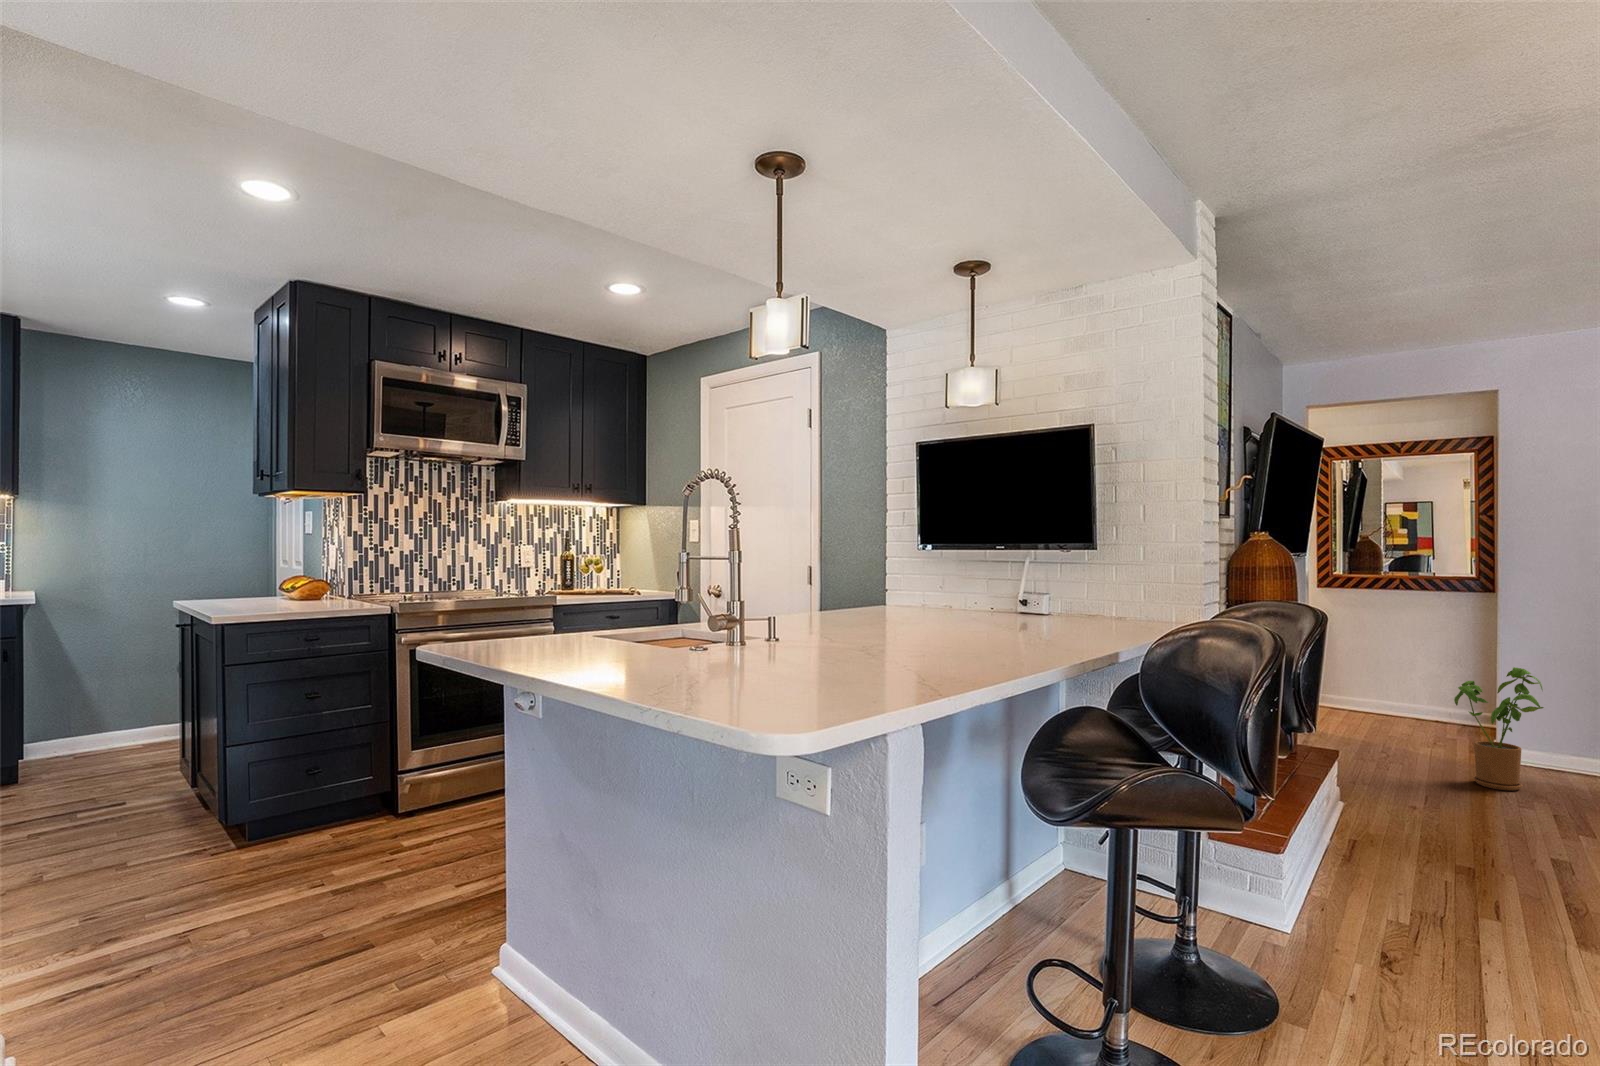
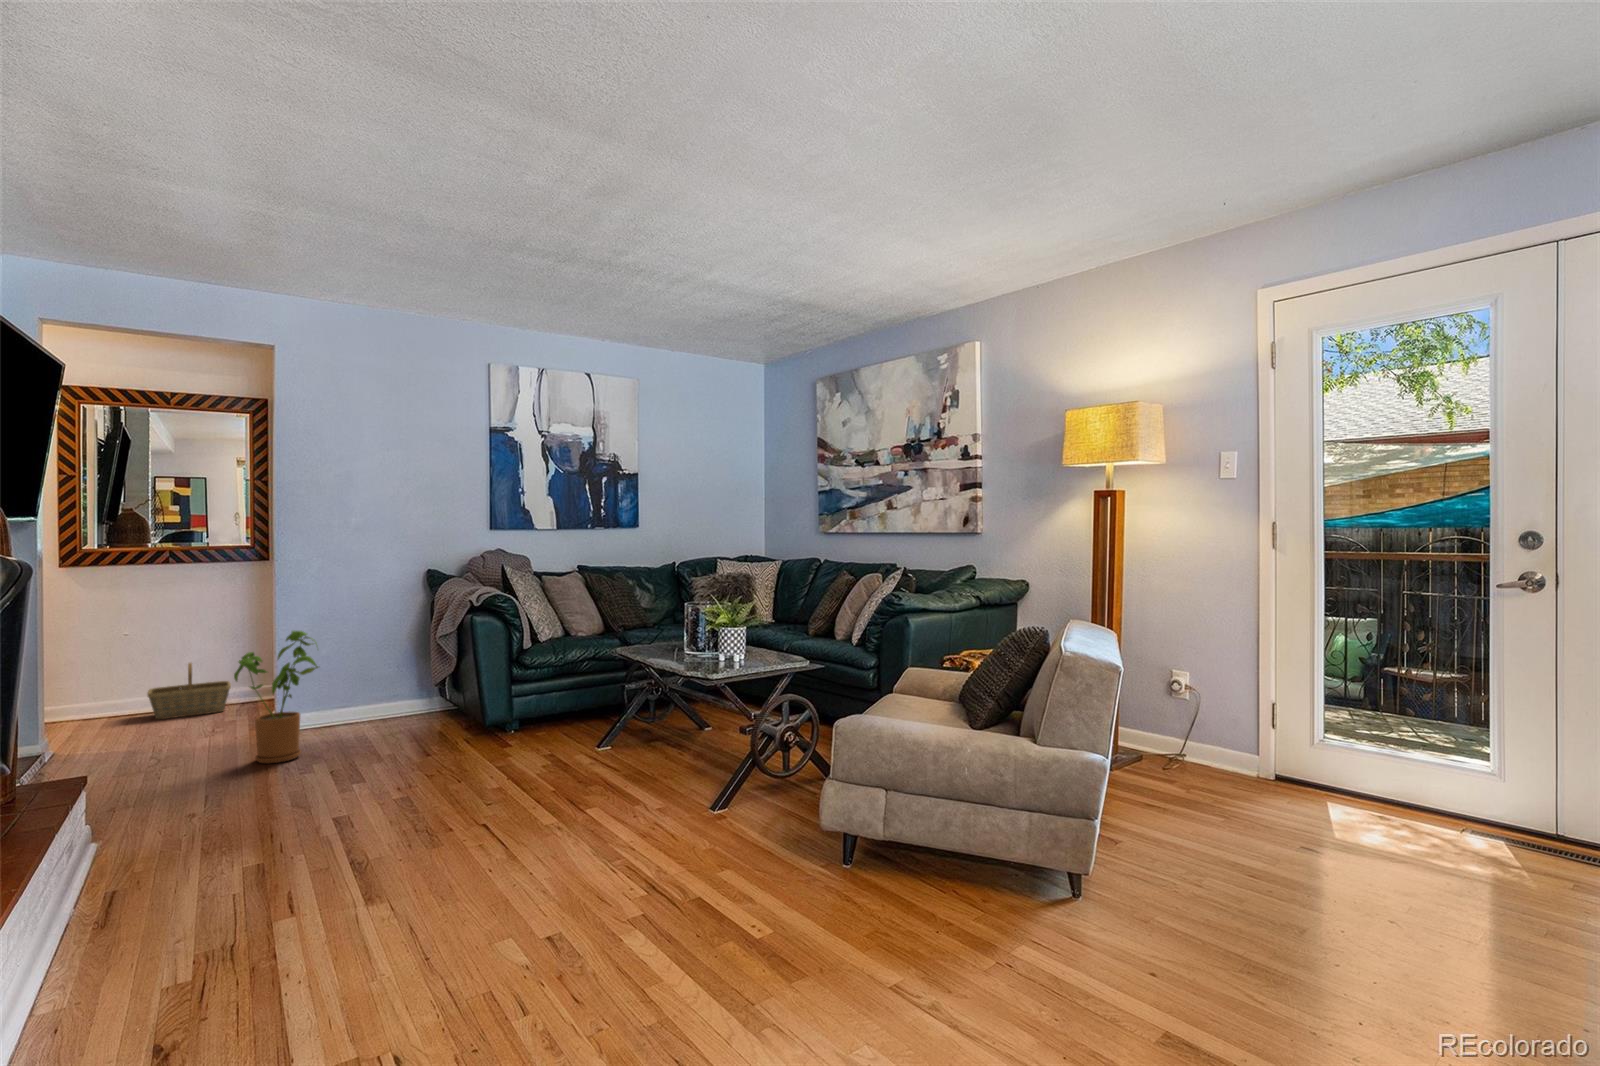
basket: none [1380,677,1454,728] -> present [147,663,231,719]

